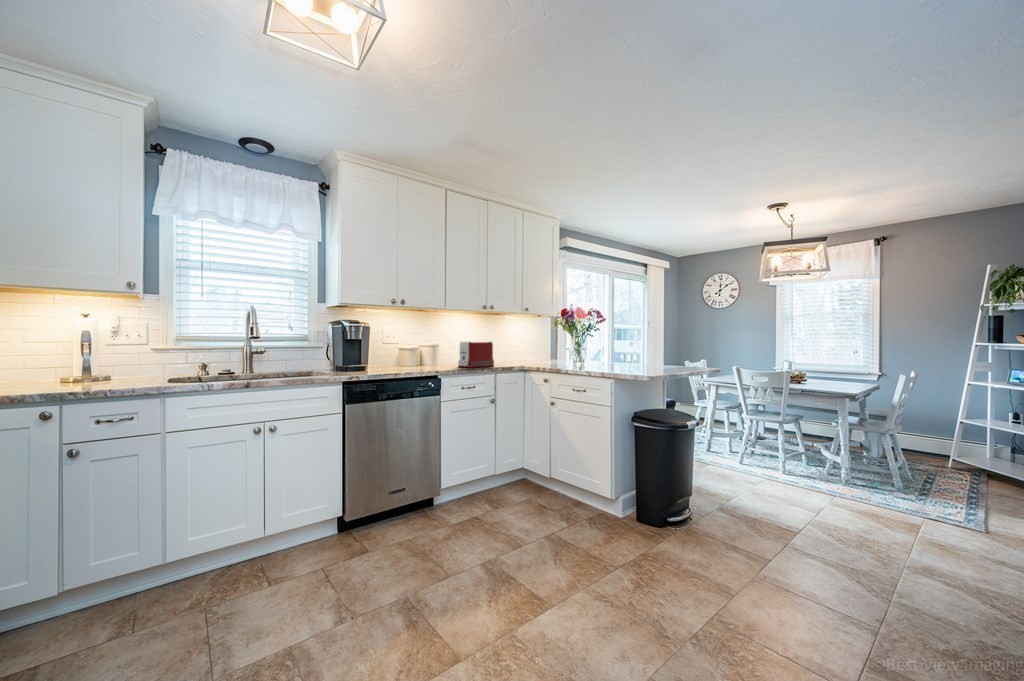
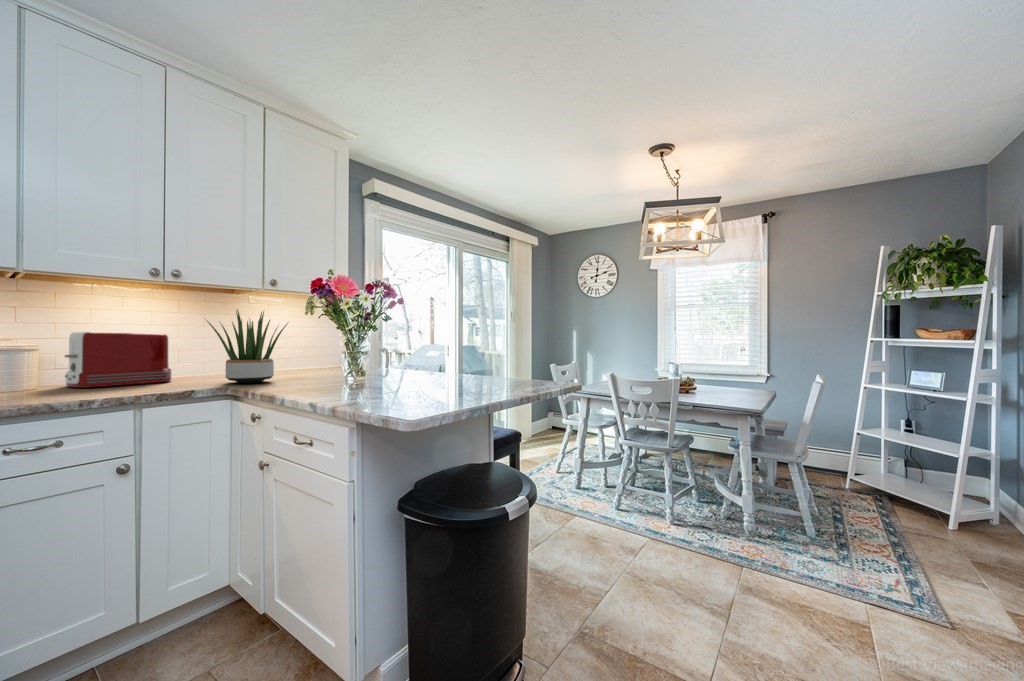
potted plant: none [517,329,548,368] -> present [207,309,288,383]

